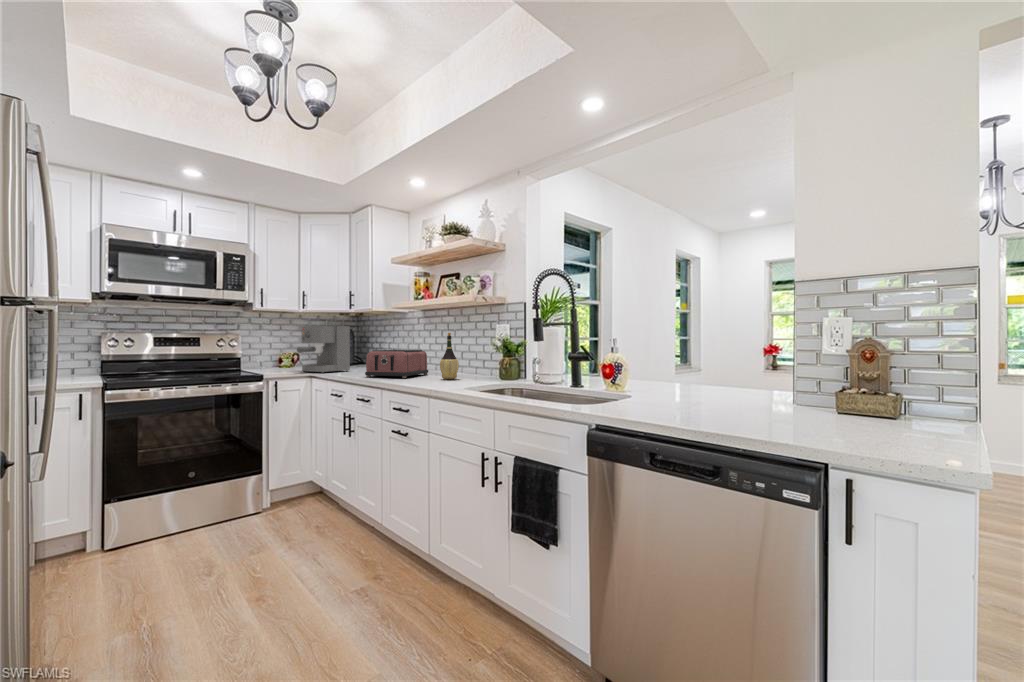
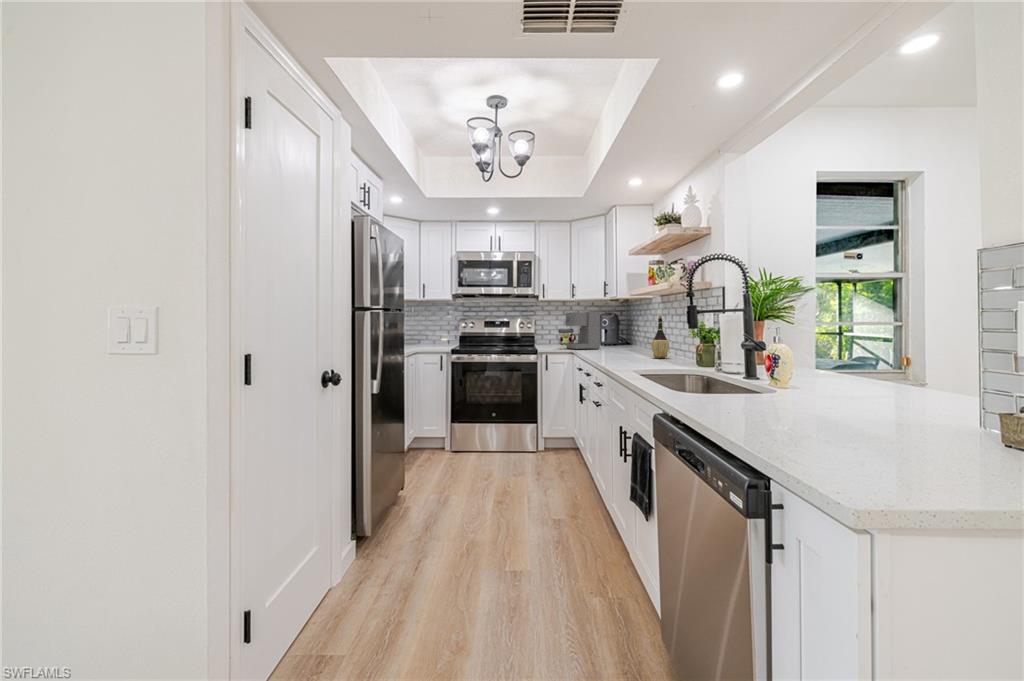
toaster: present [365,350,428,378] -> none [598,331,654,355]

